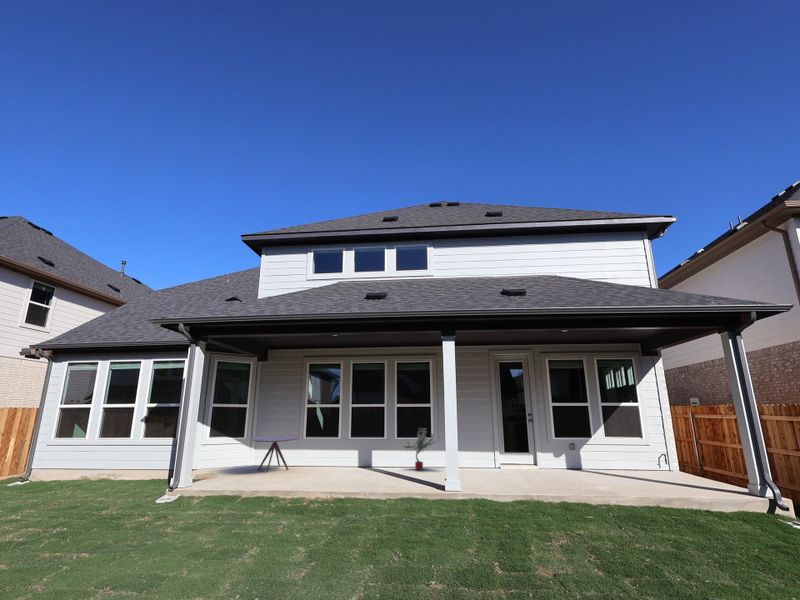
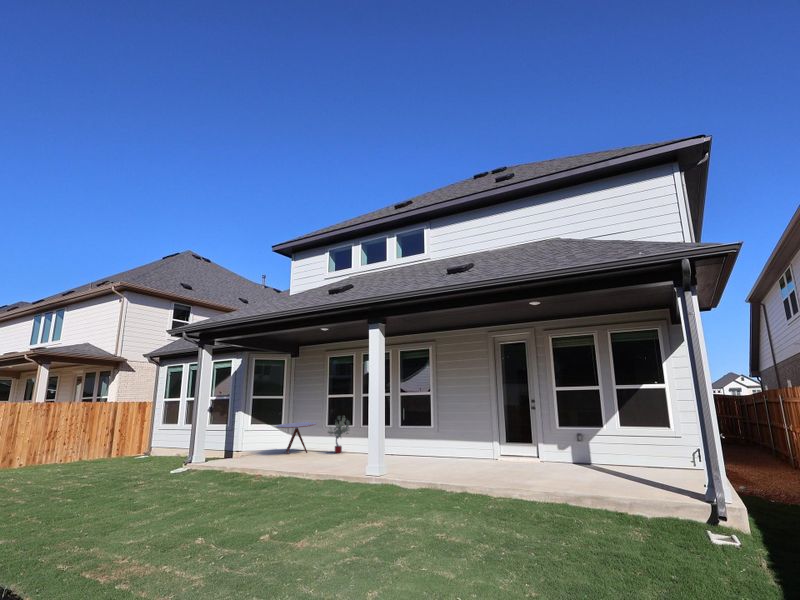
potted tree: present [404,429,434,471] -> present [328,416,349,454]

